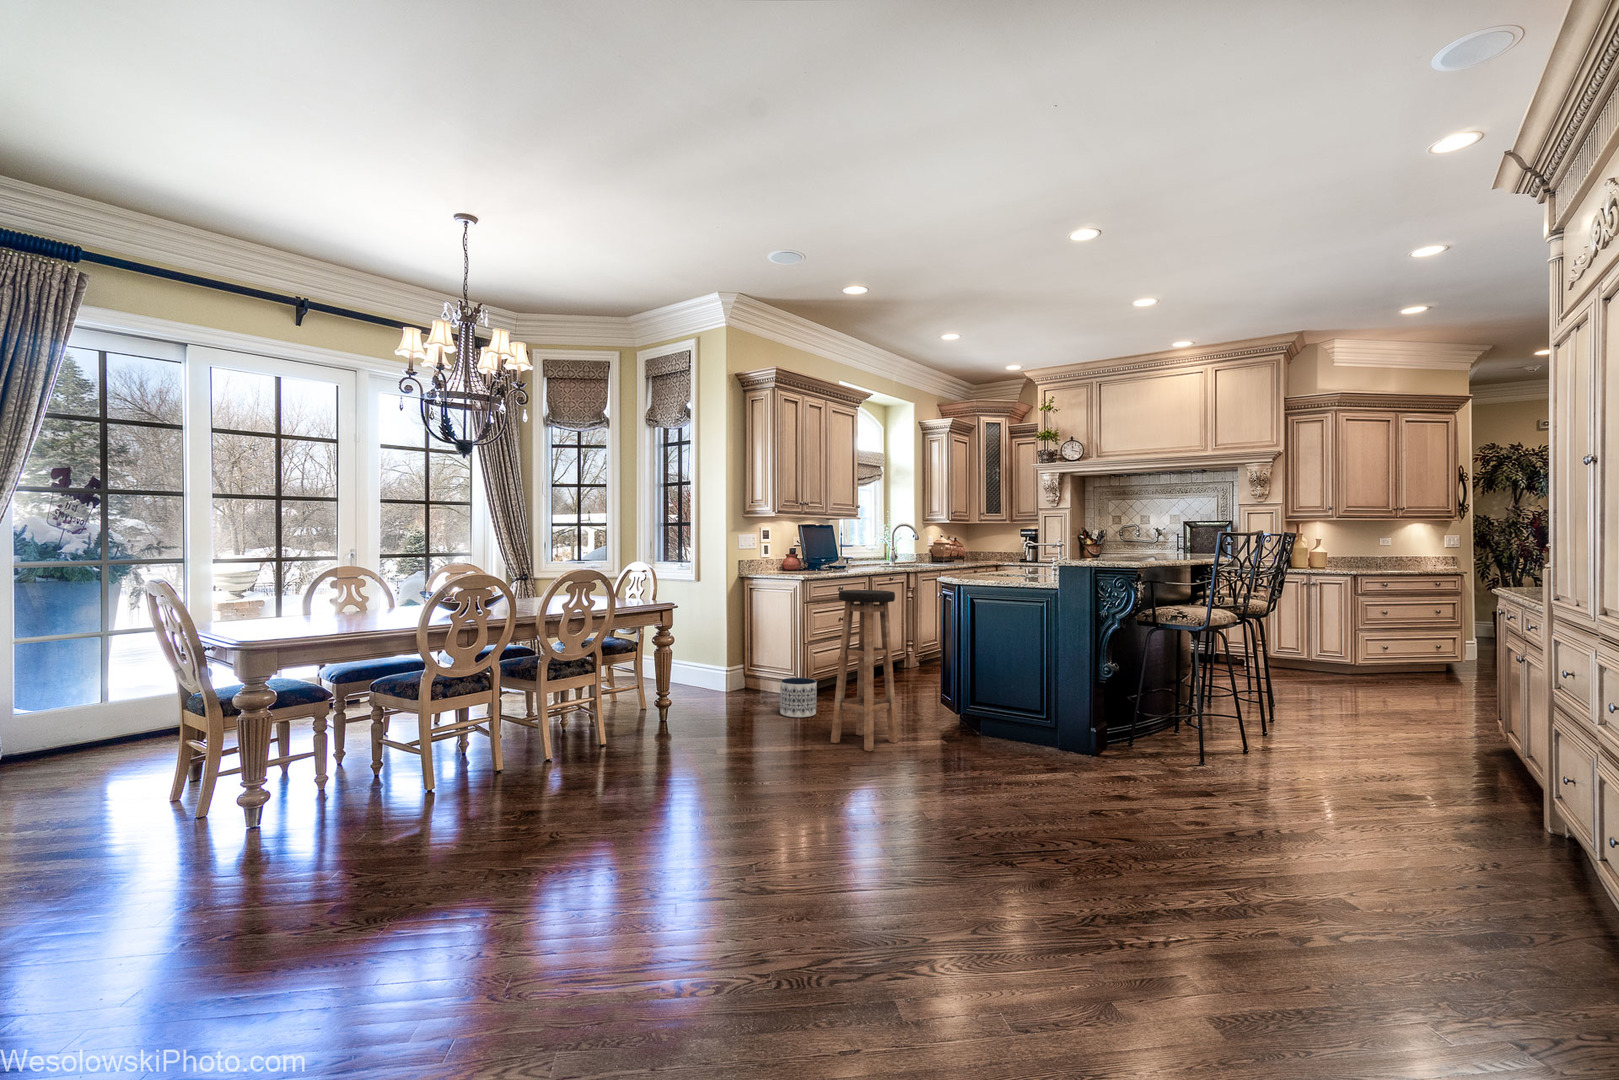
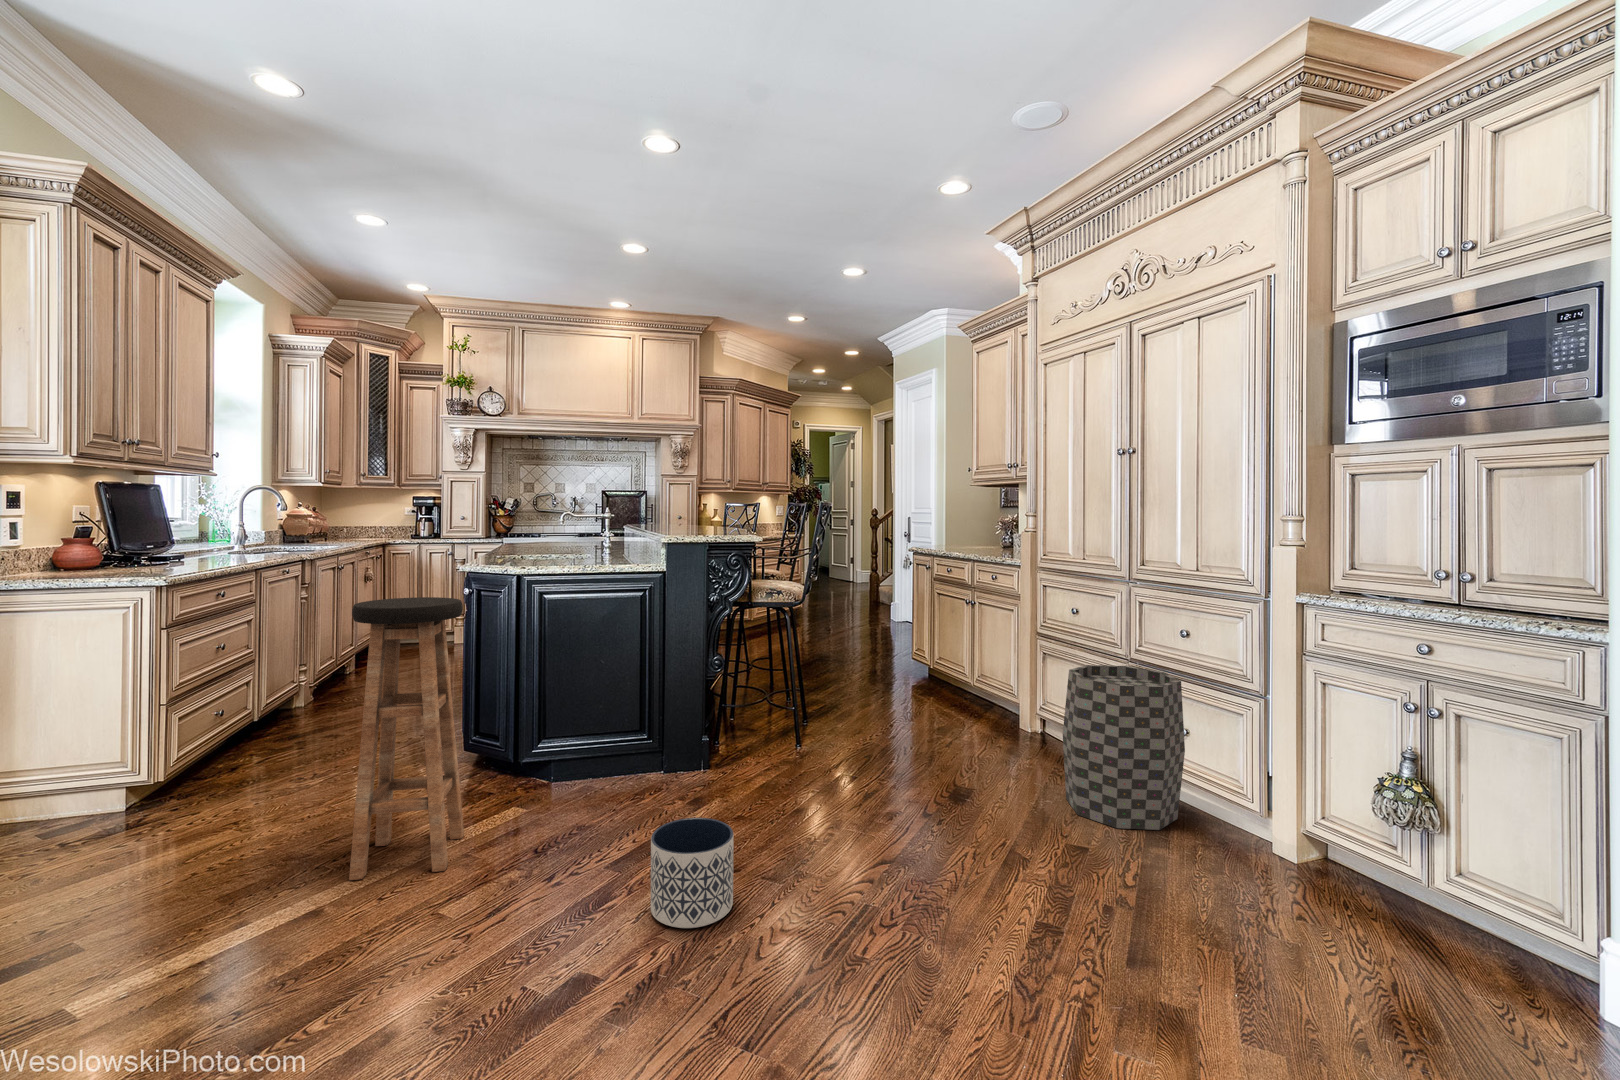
planter: present [780,678,817,717] -> present [651,818,734,928]
trash can: none [1398,721,1587,939] -> present [1063,665,1185,830]

